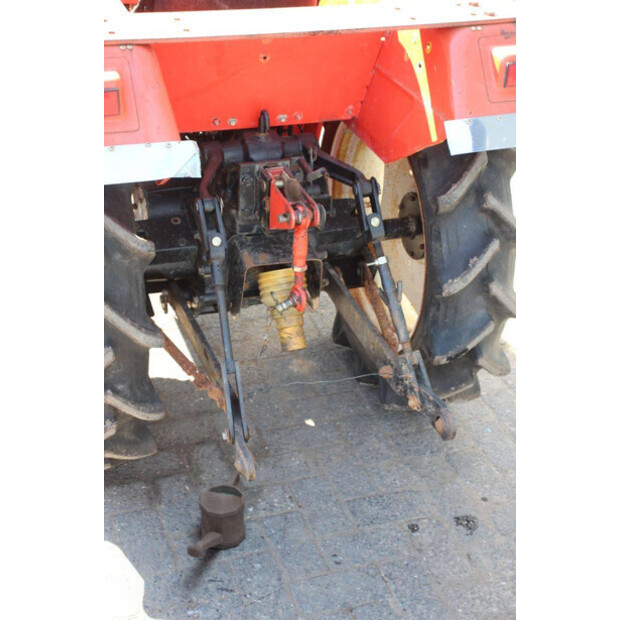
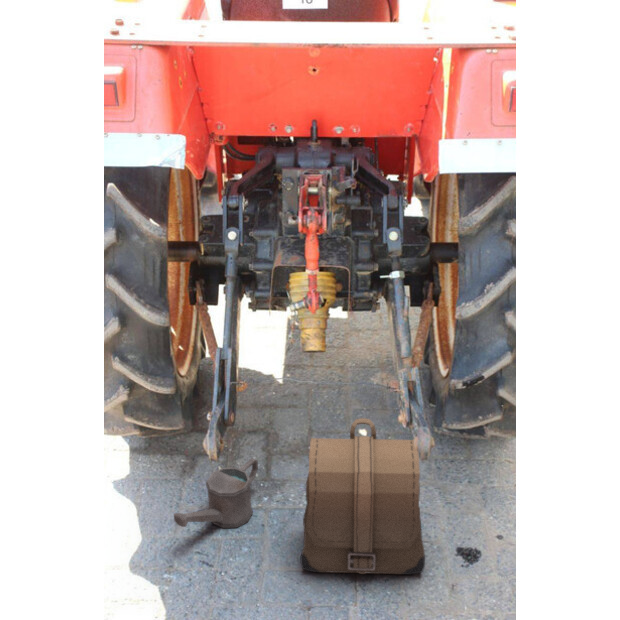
backpack: none [306,410,442,573] -> present [300,418,425,574]

